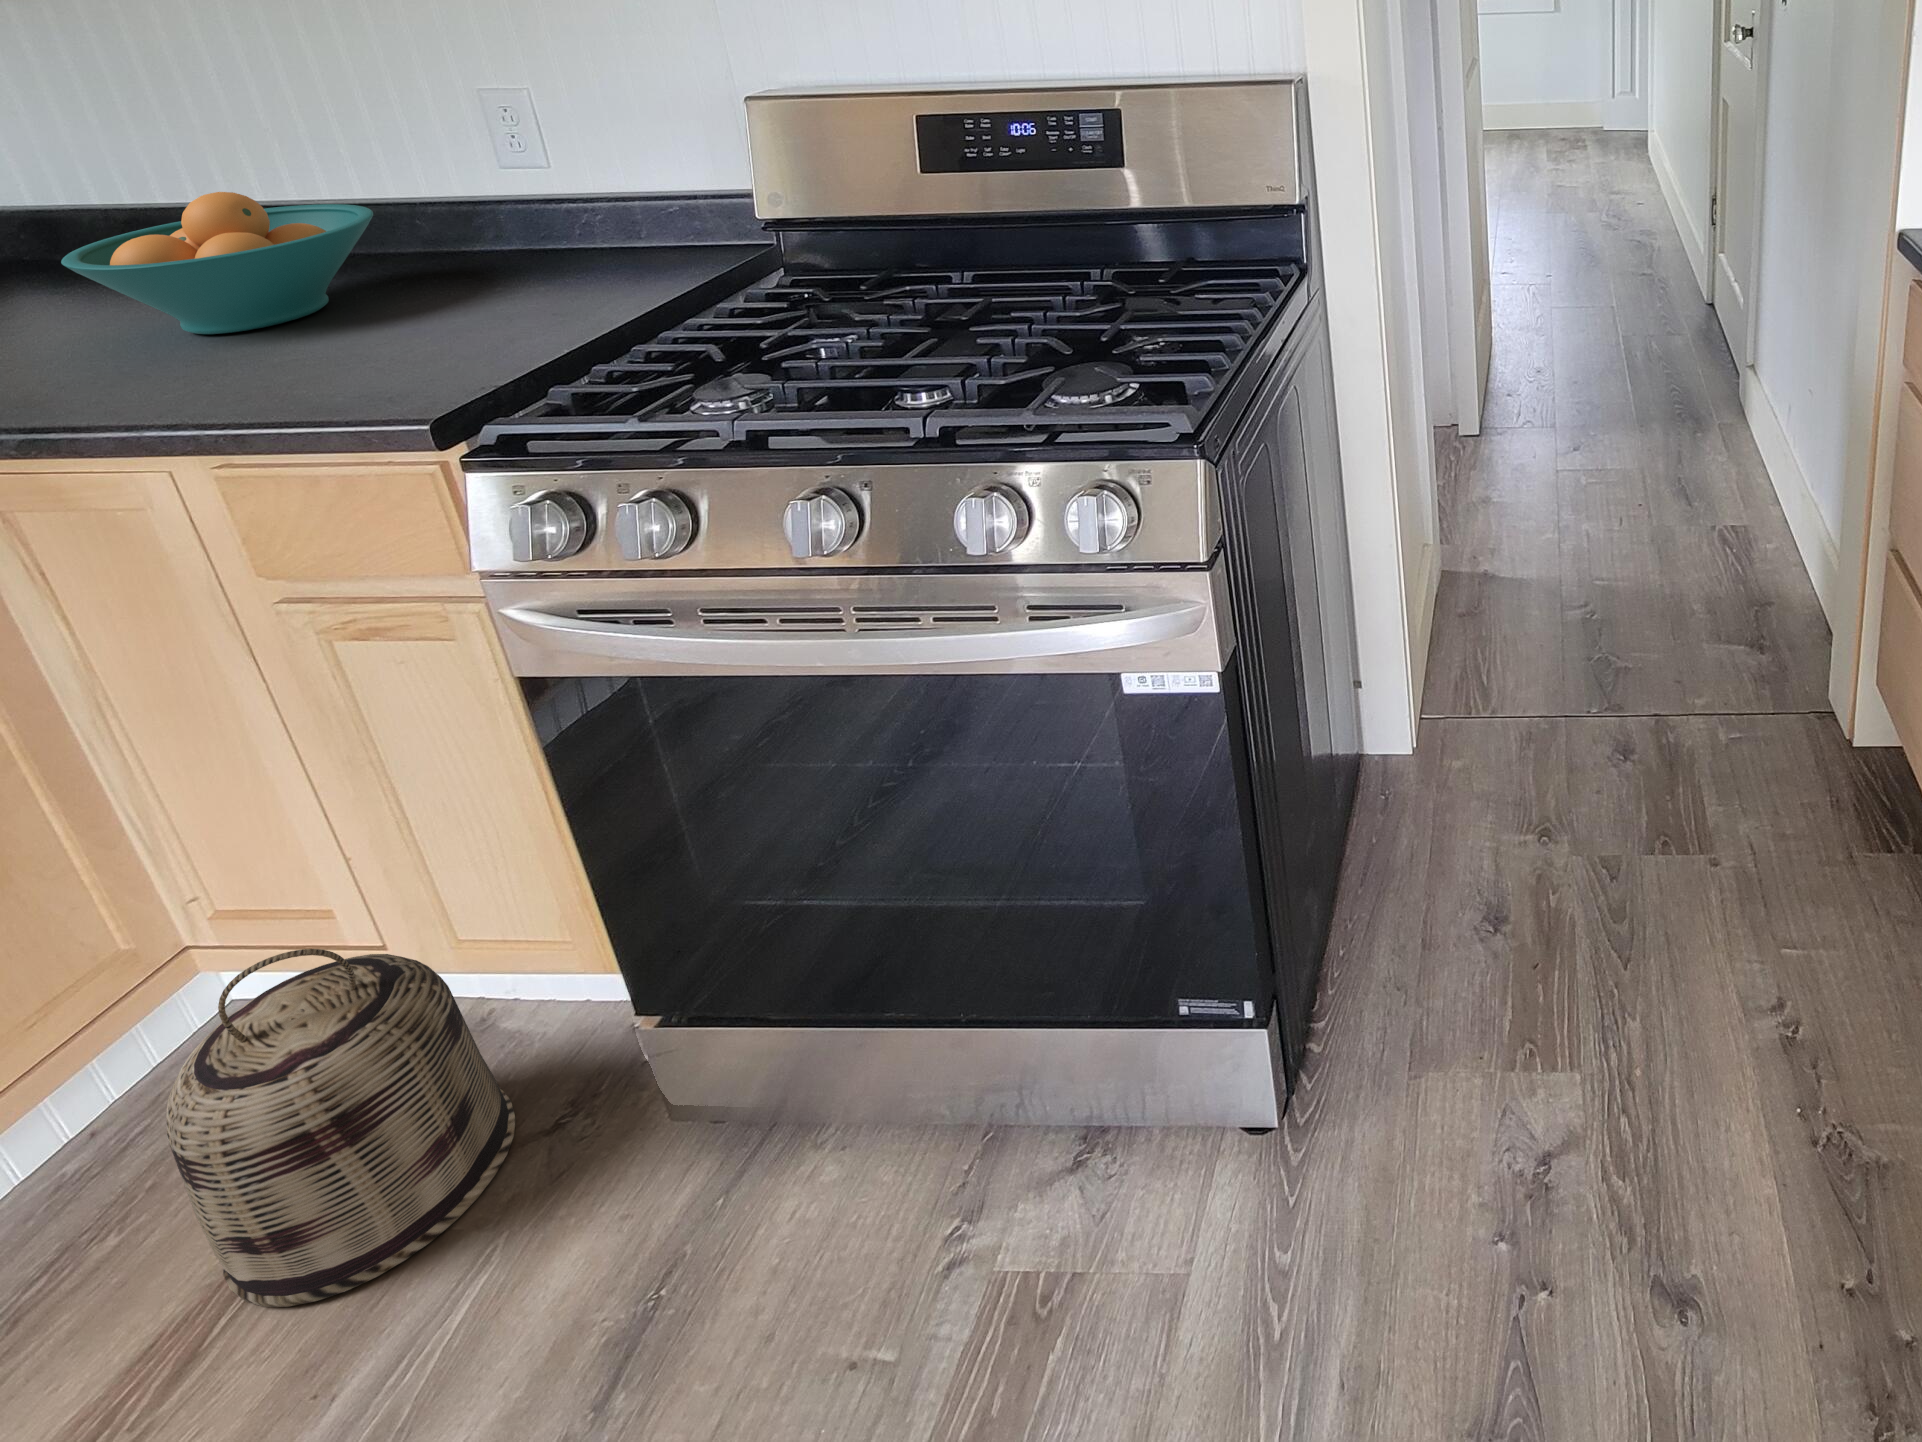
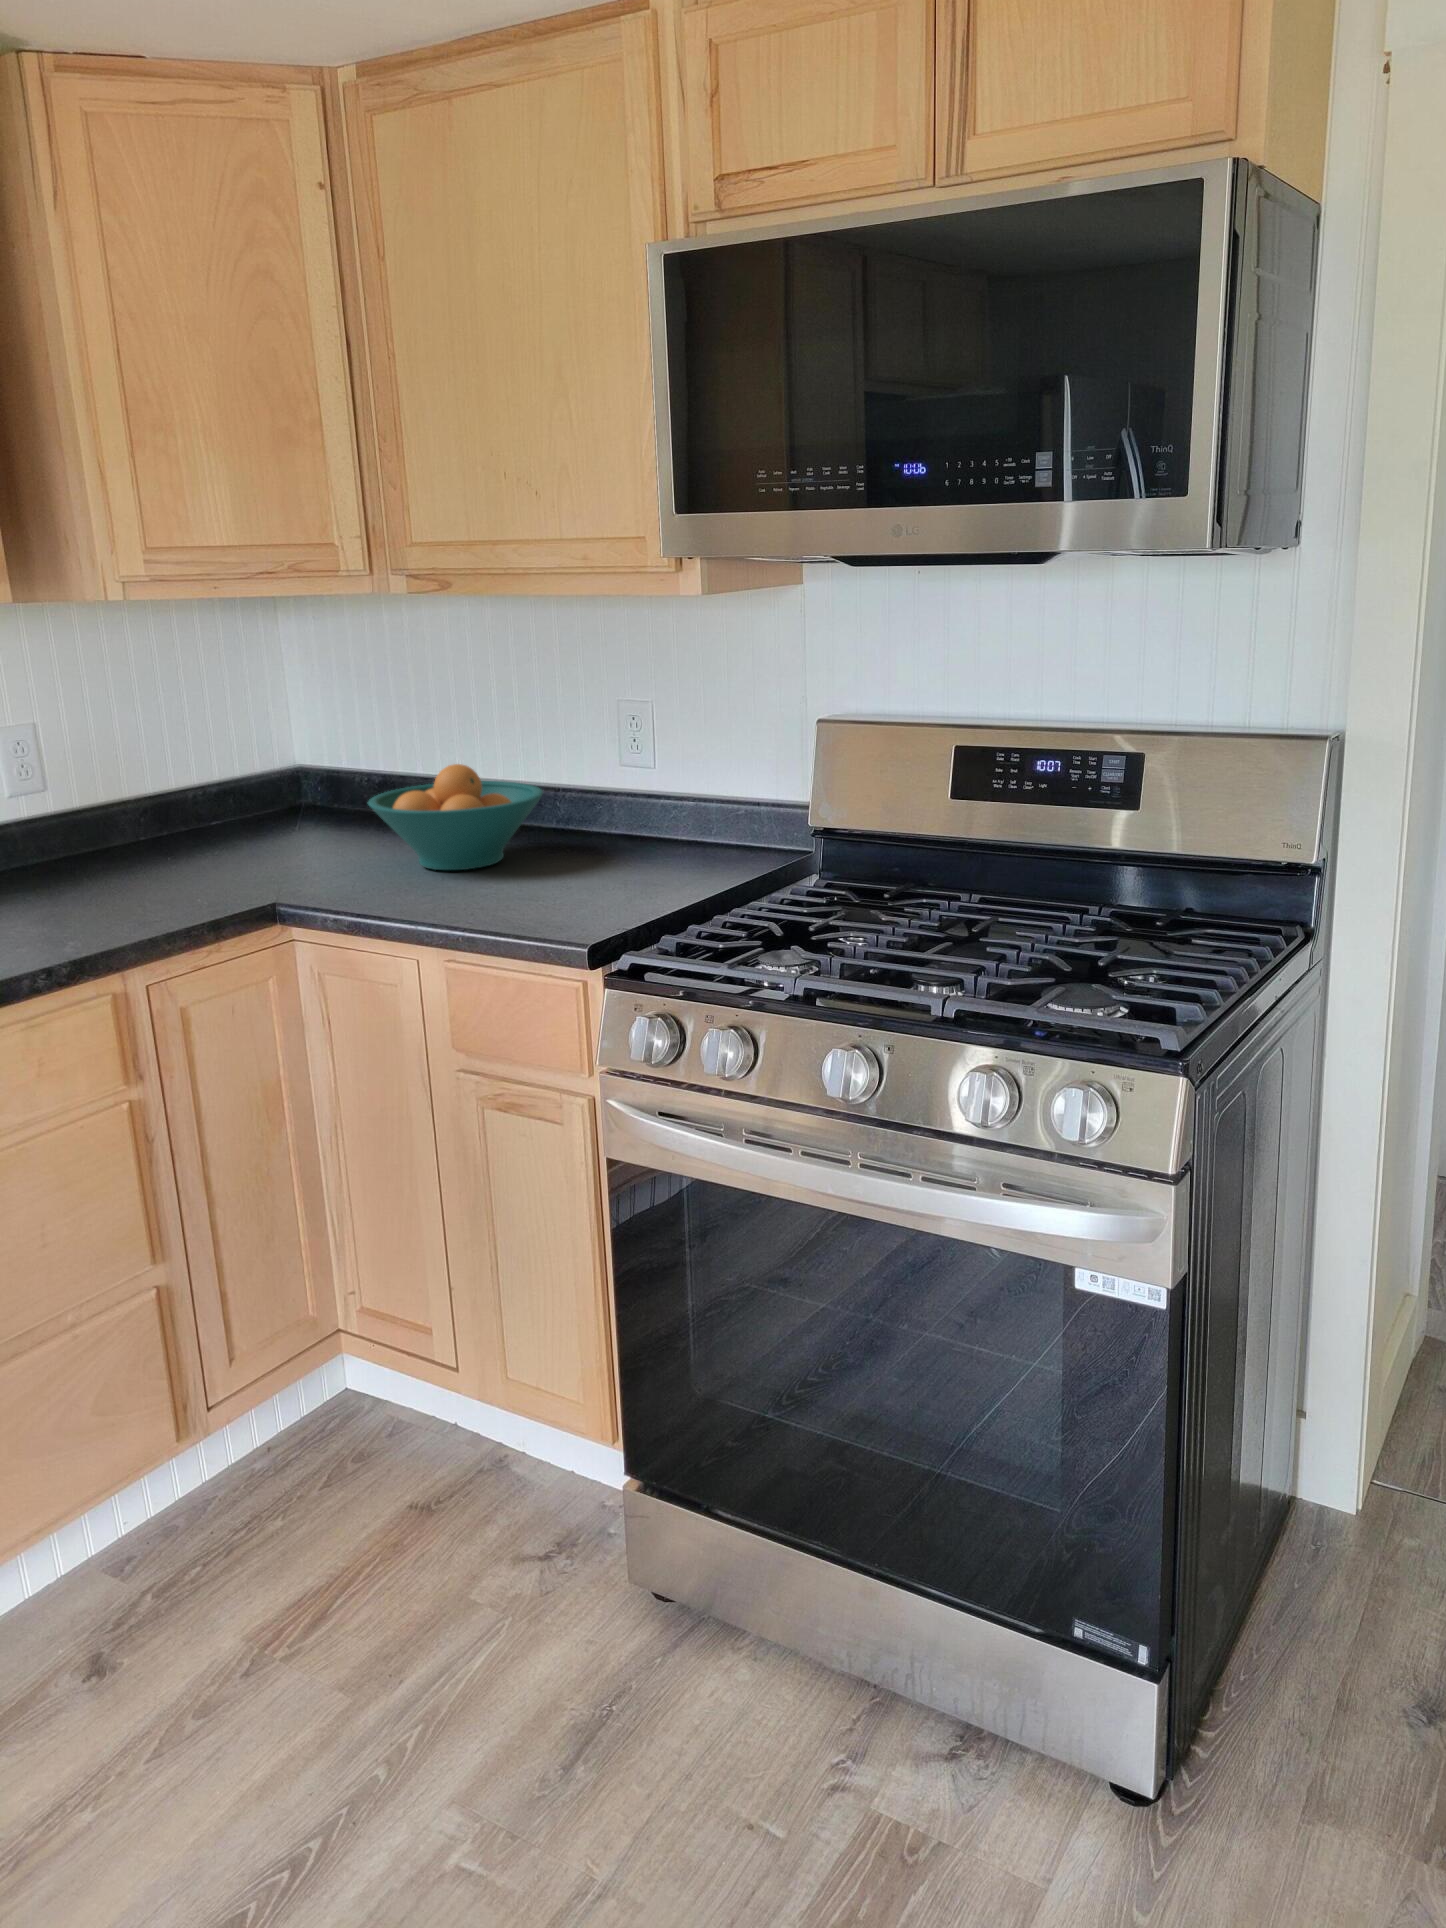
basket: present [166,949,515,1307] -> none [333,1337,520,1614]

